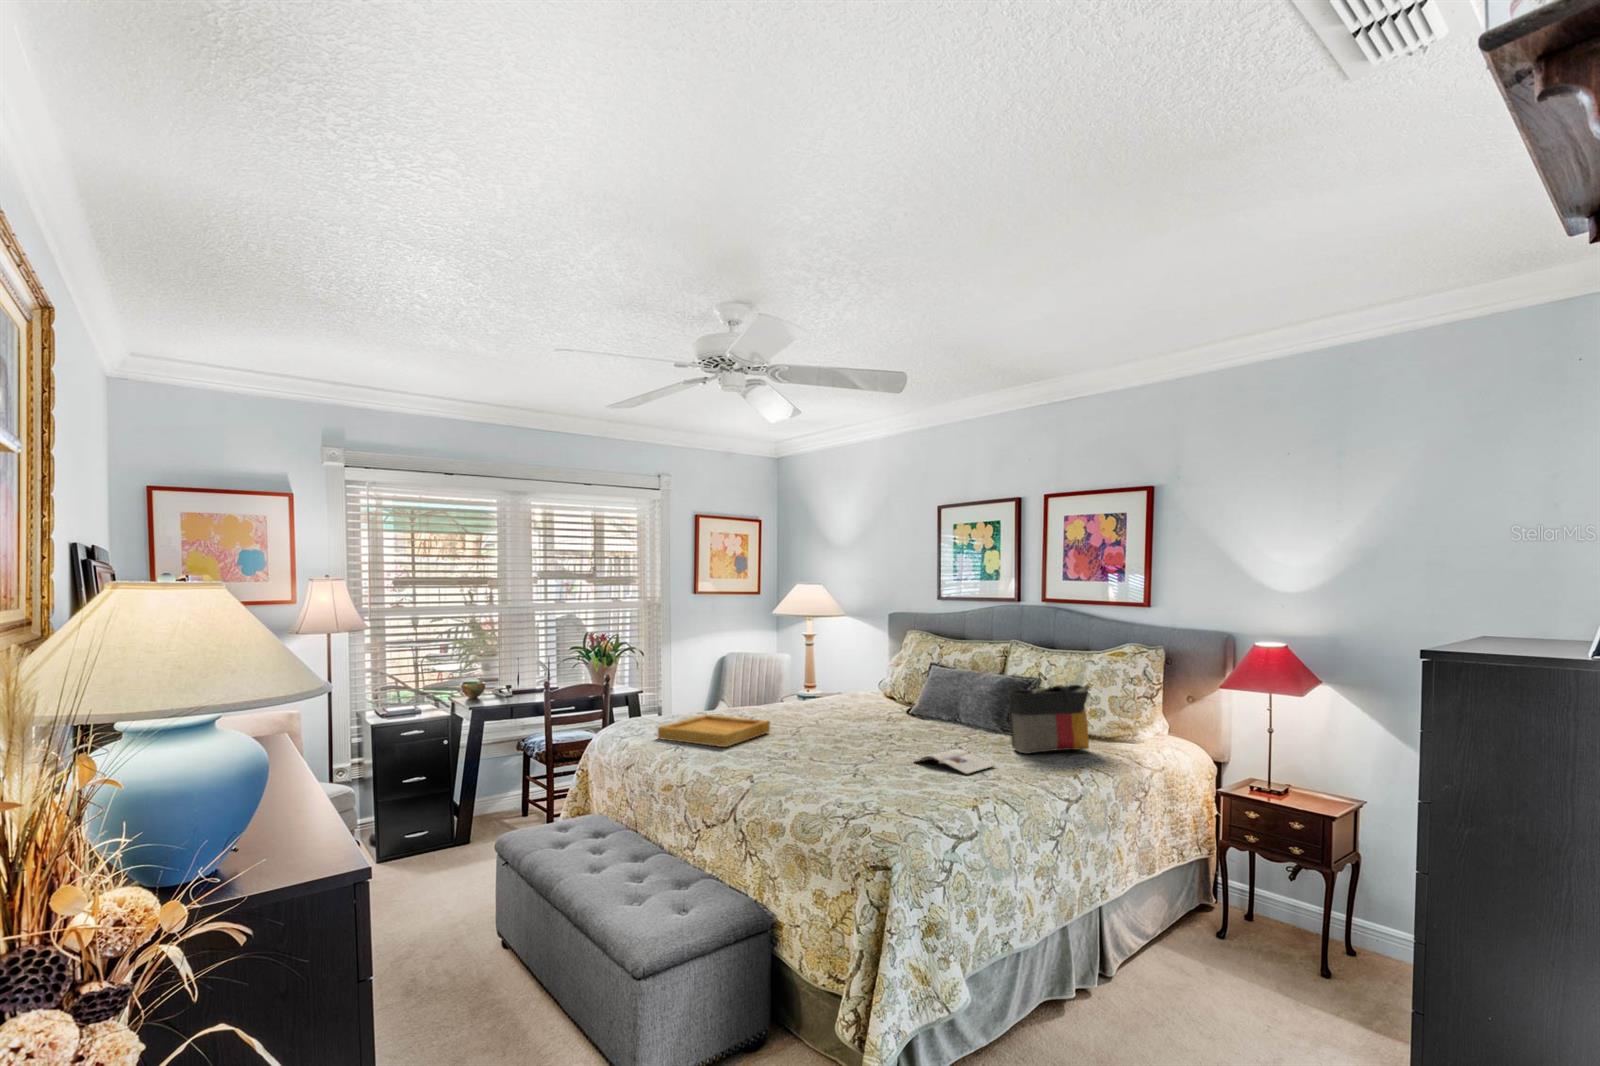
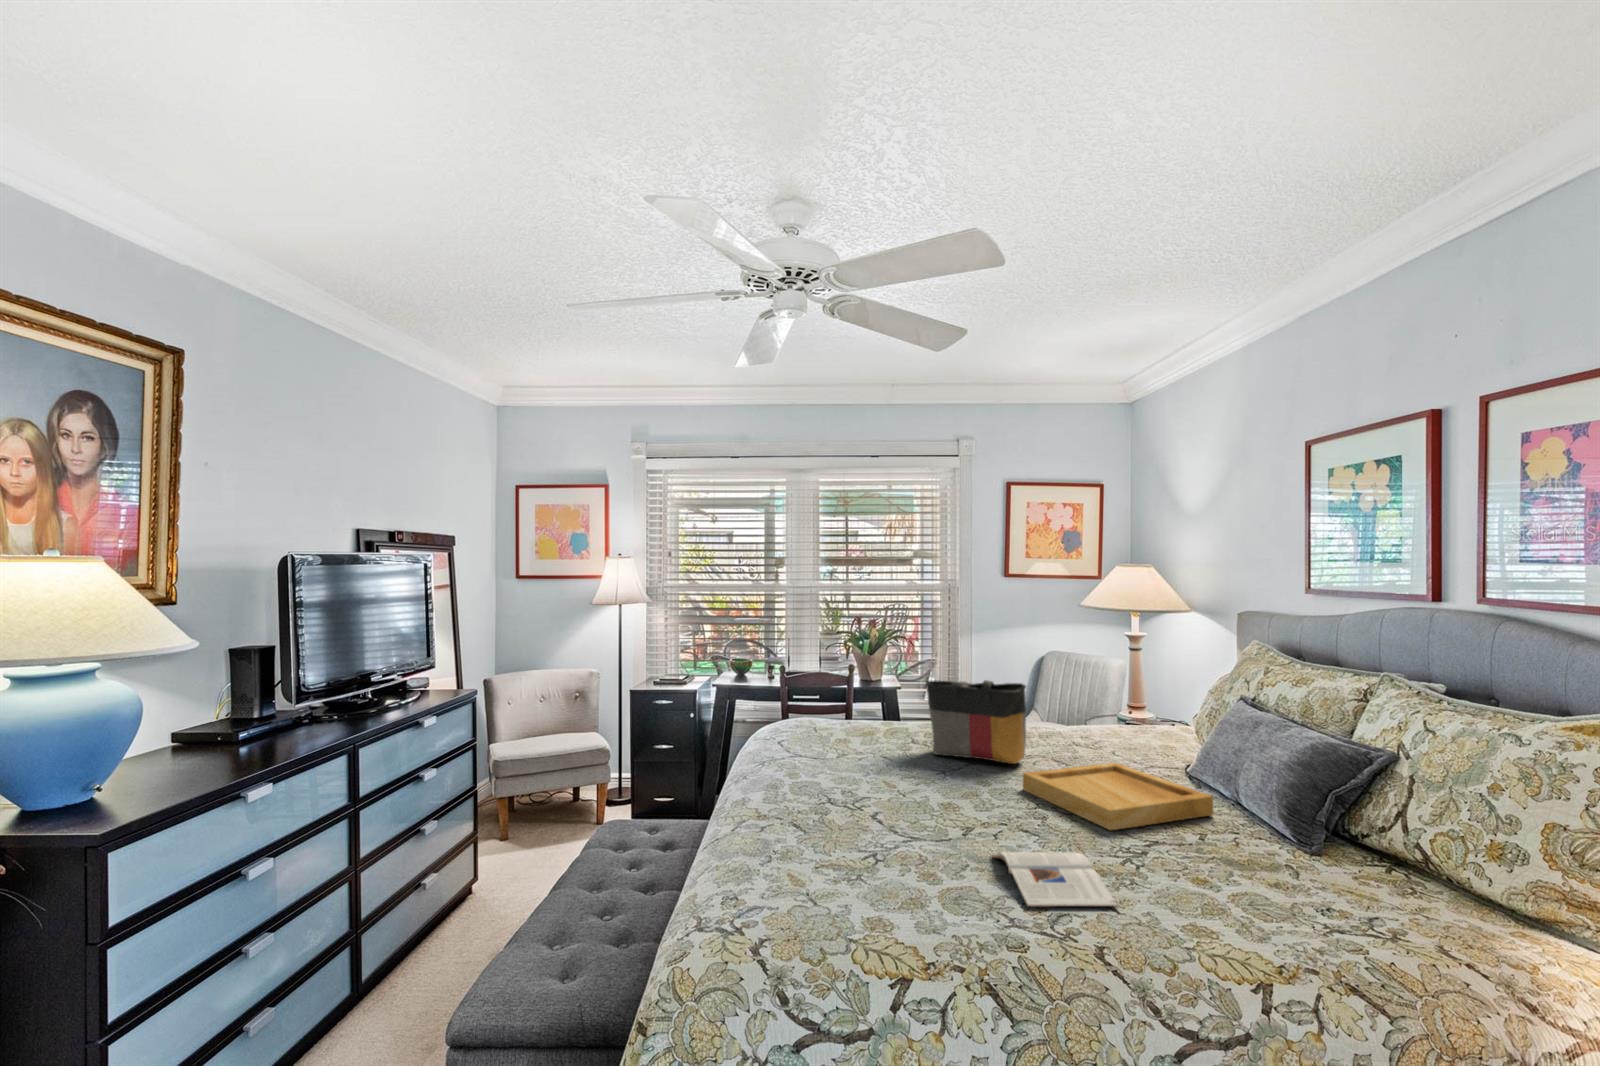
tote bag: present [1009,685,1089,753] -> present [926,680,1026,764]
tray: present [658,715,770,747] -> present [1023,763,1213,830]

